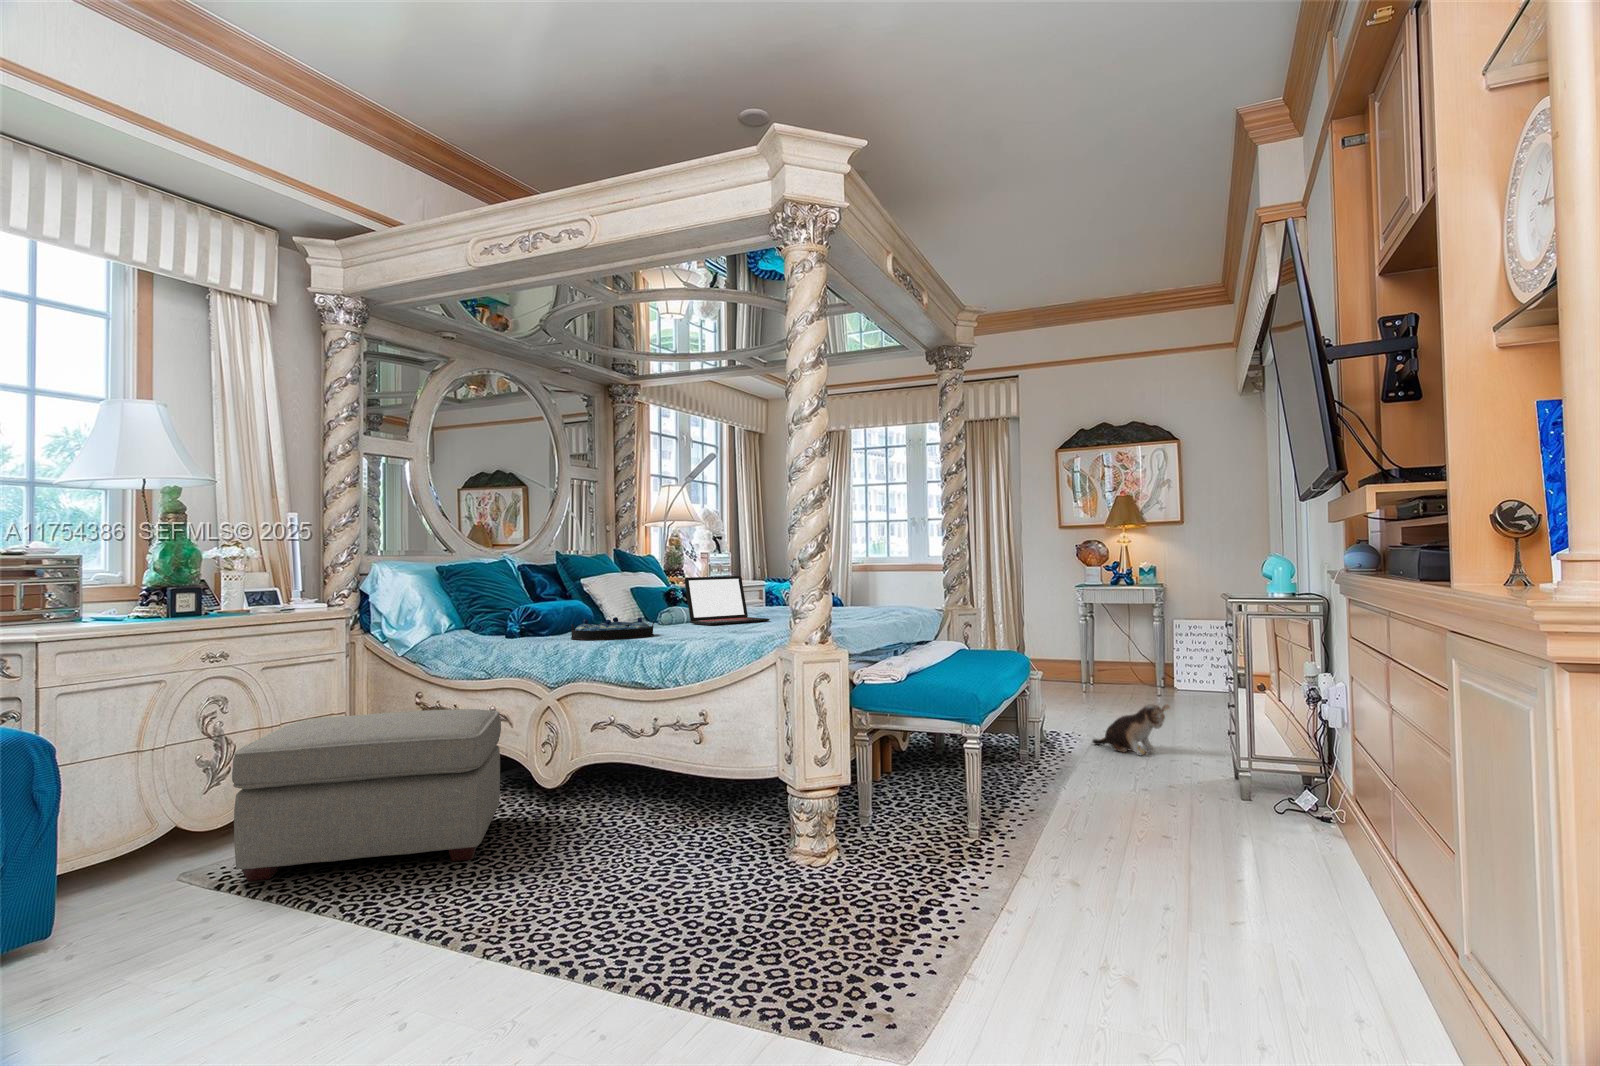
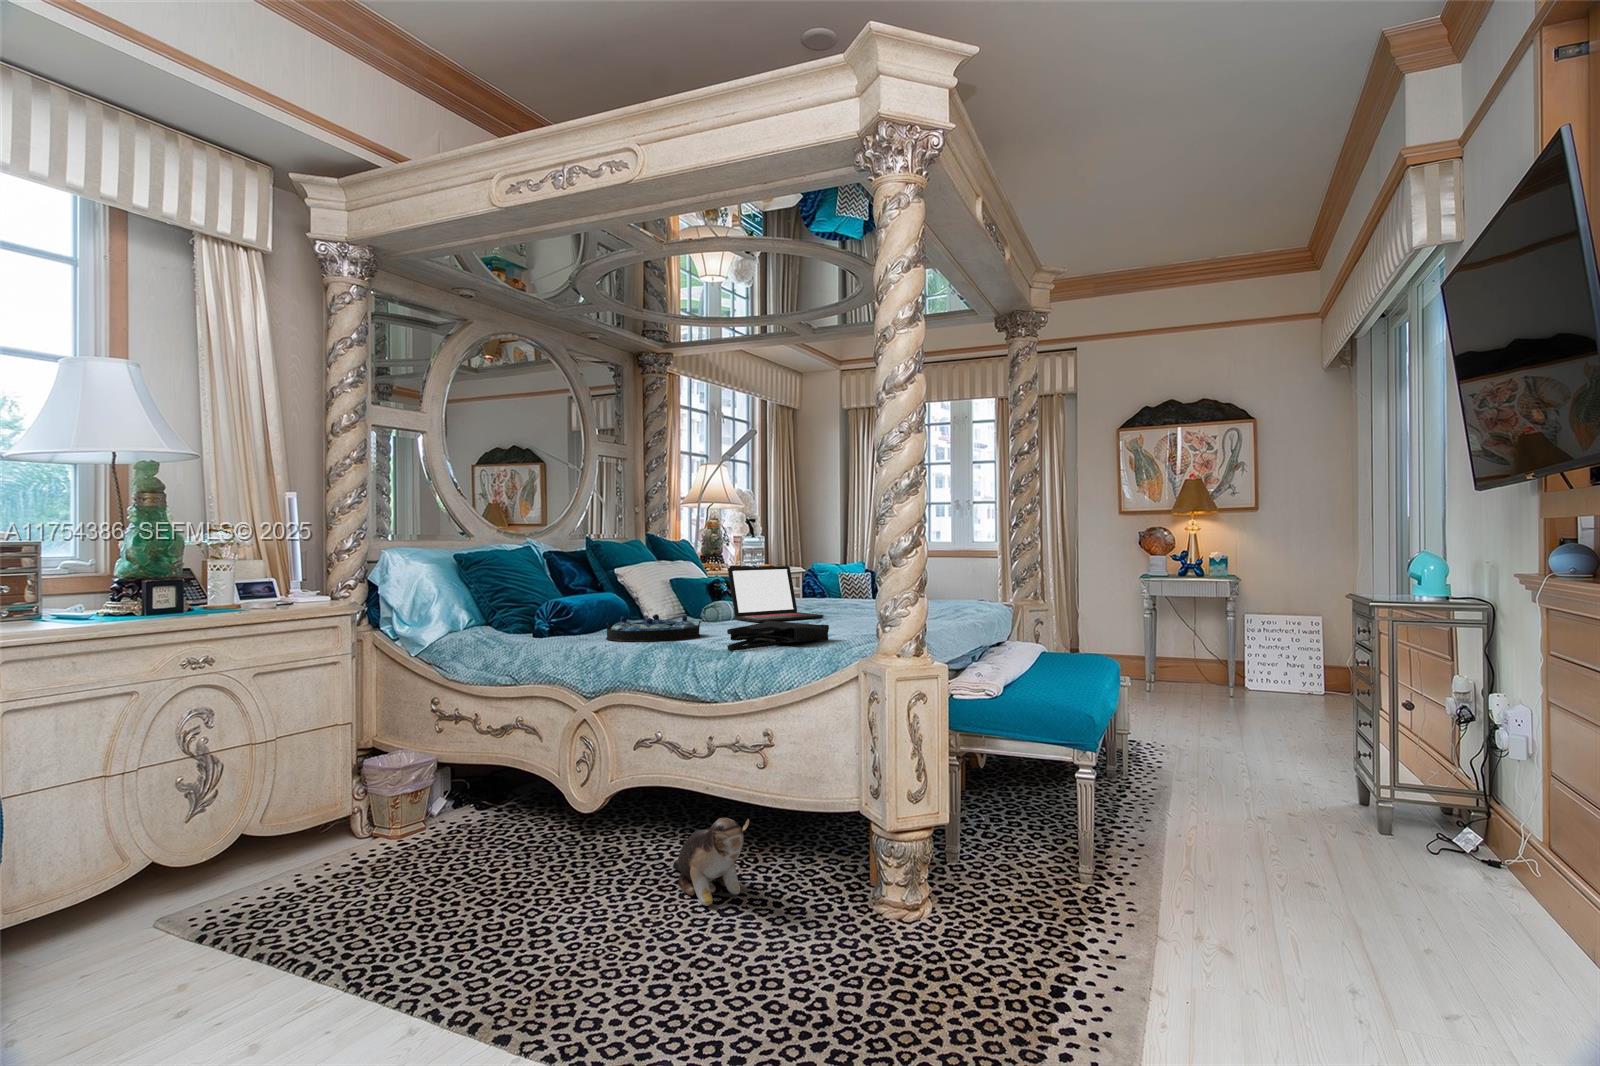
tote bag: none [671,621,763,644] -> present [727,620,829,651]
plush toy: present [1093,704,1169,755] -> present [673,818,749,906]
ottoman: present [232,709,501,881] -> none [217,722,529,930]

